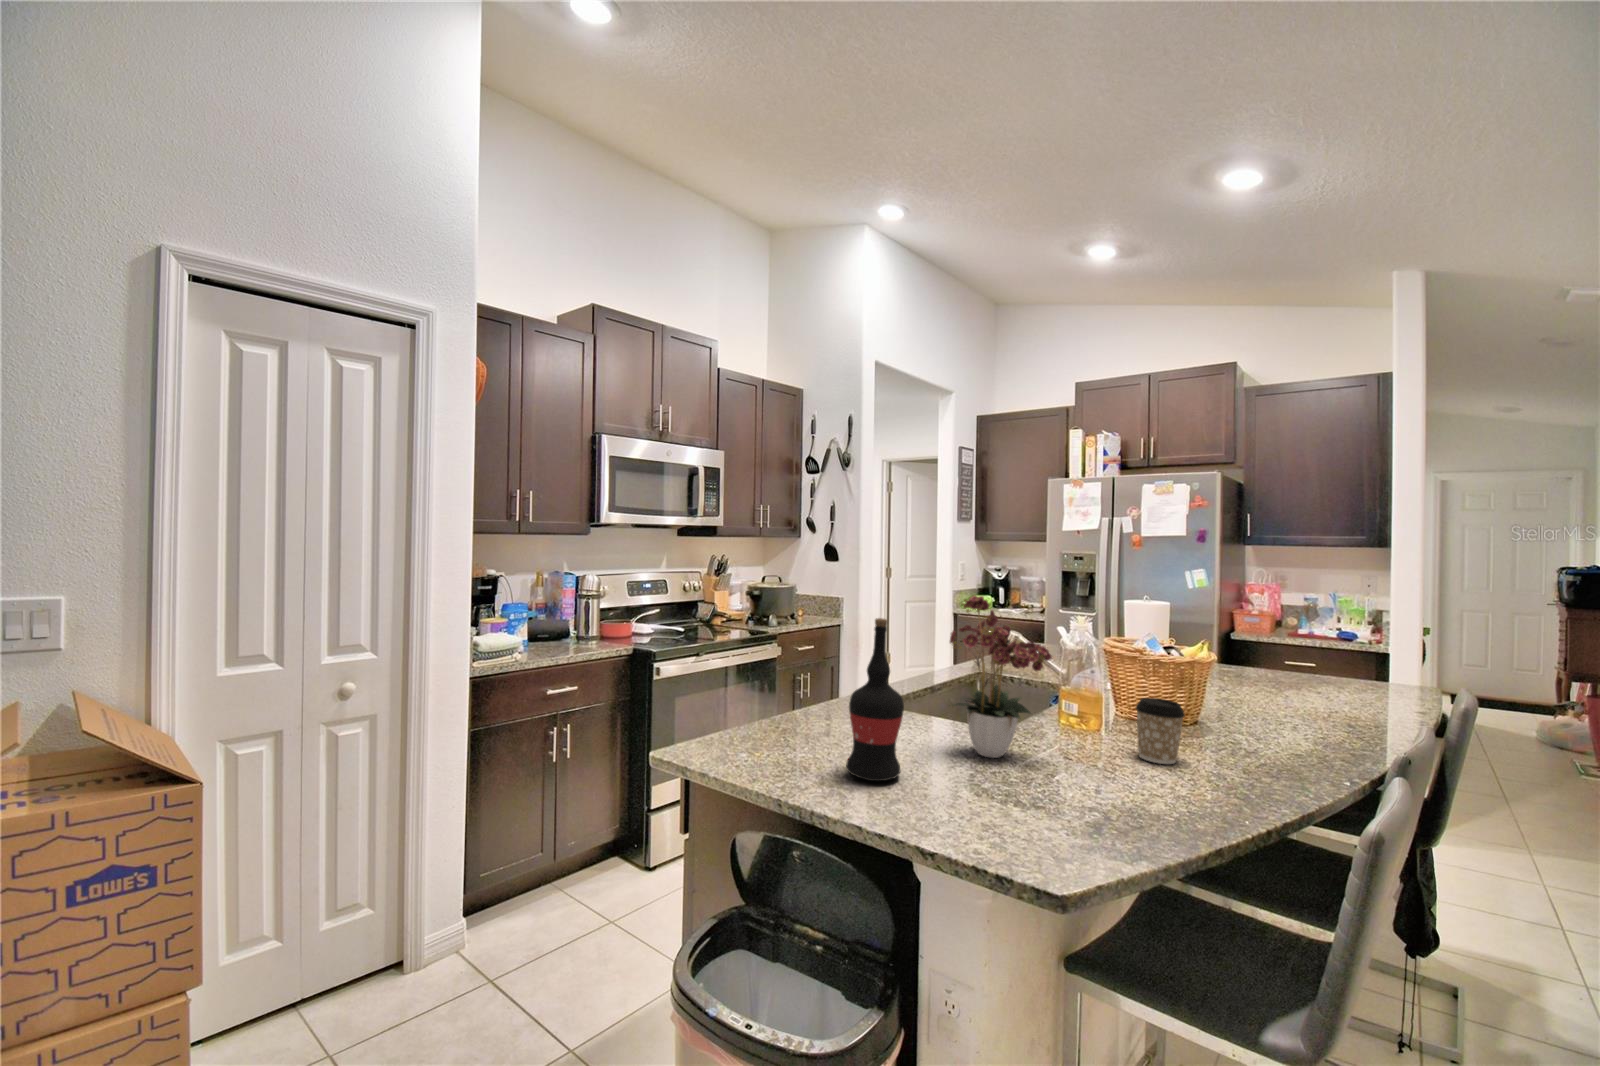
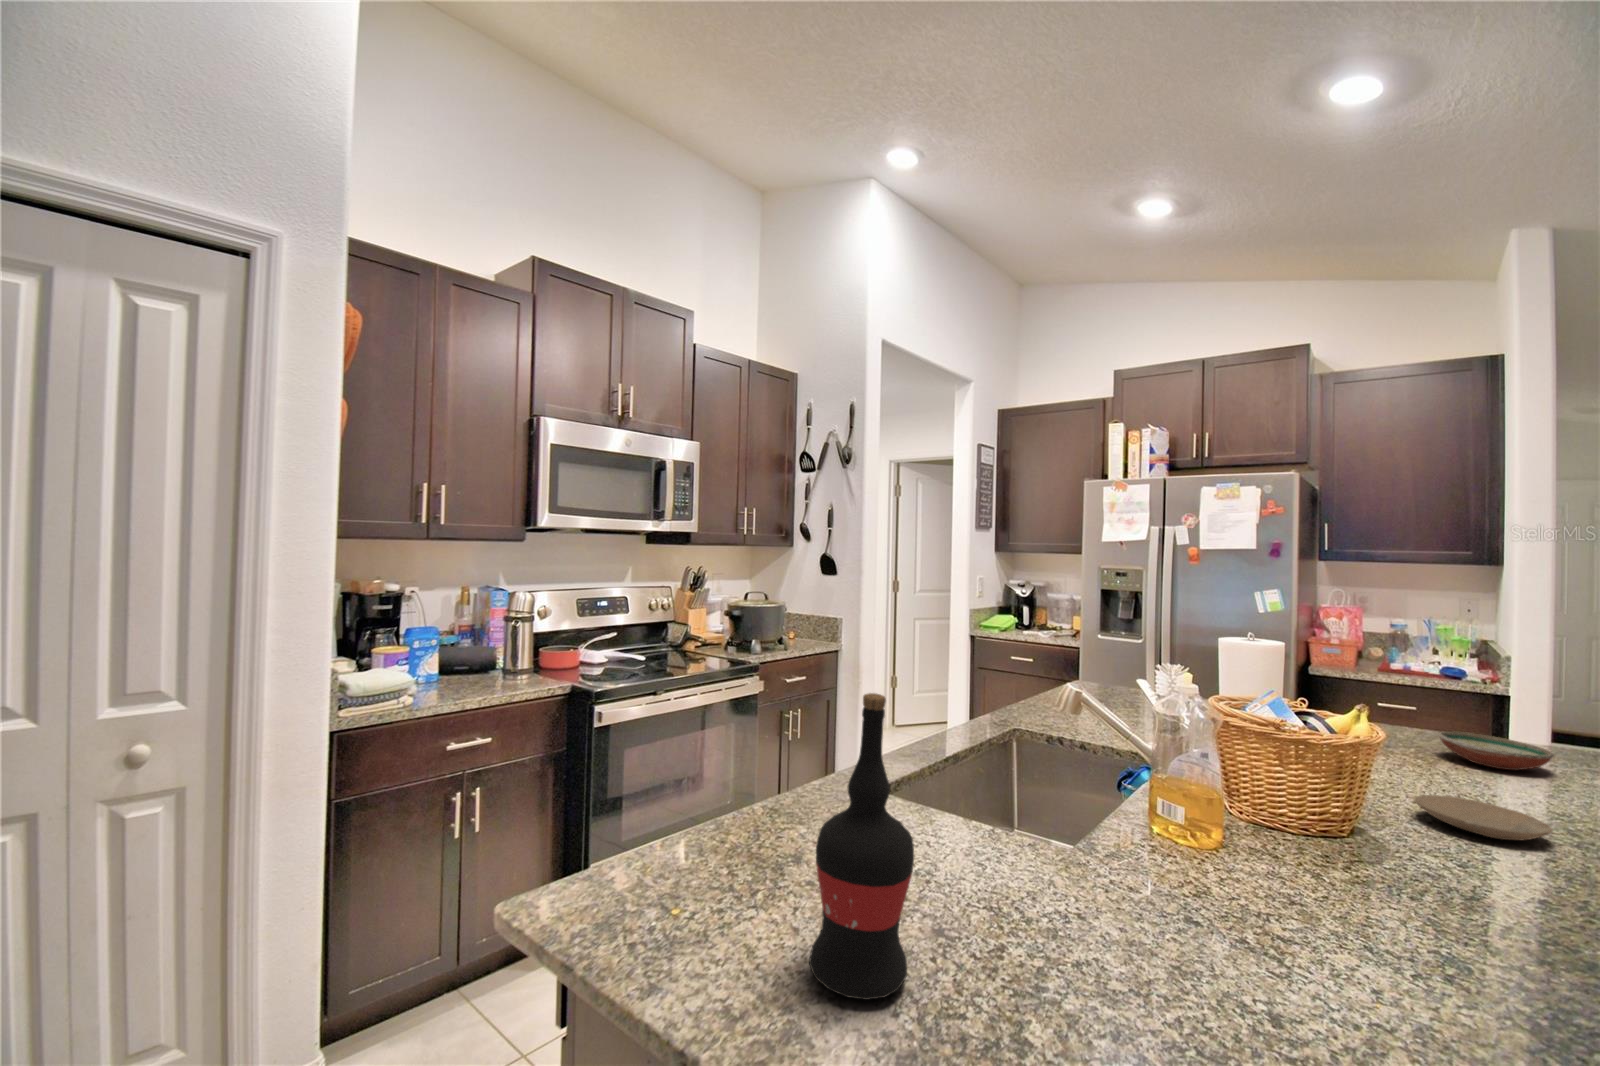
flower arrangement: present [950,596,1052,758] -> none [981,634,1181,922]
decorative bowl: none [1287,669,1362,693] -> present [1438,732,1553,770]
coffee cup: present [1136,698,1185,764] -> none [1298,817,1394,941]
plate: none [1242,702,1323,726] -> present [1415,795,1553,840]

